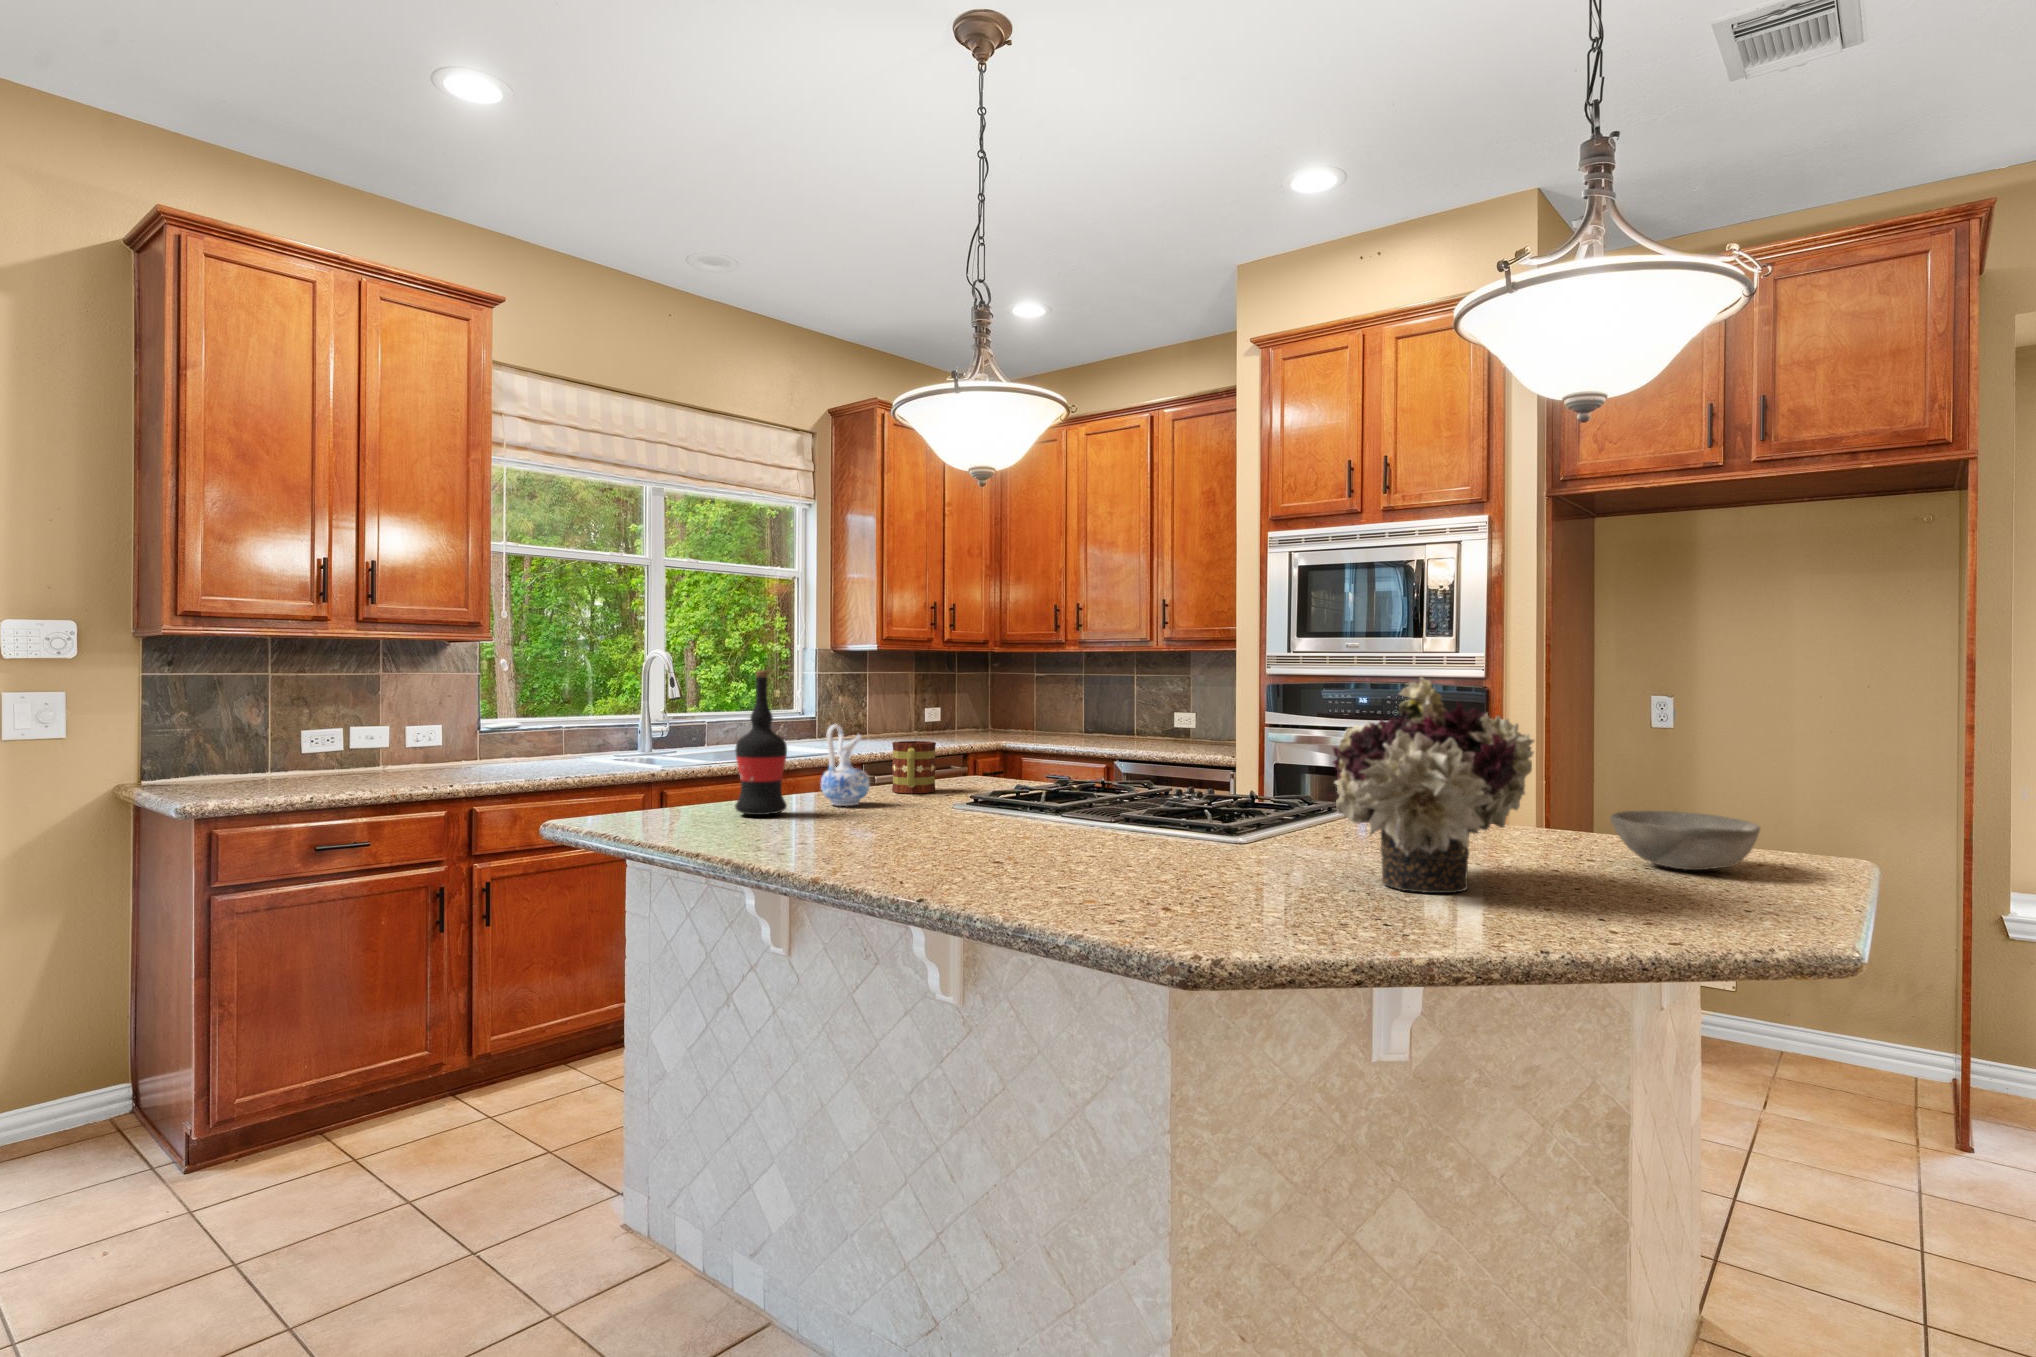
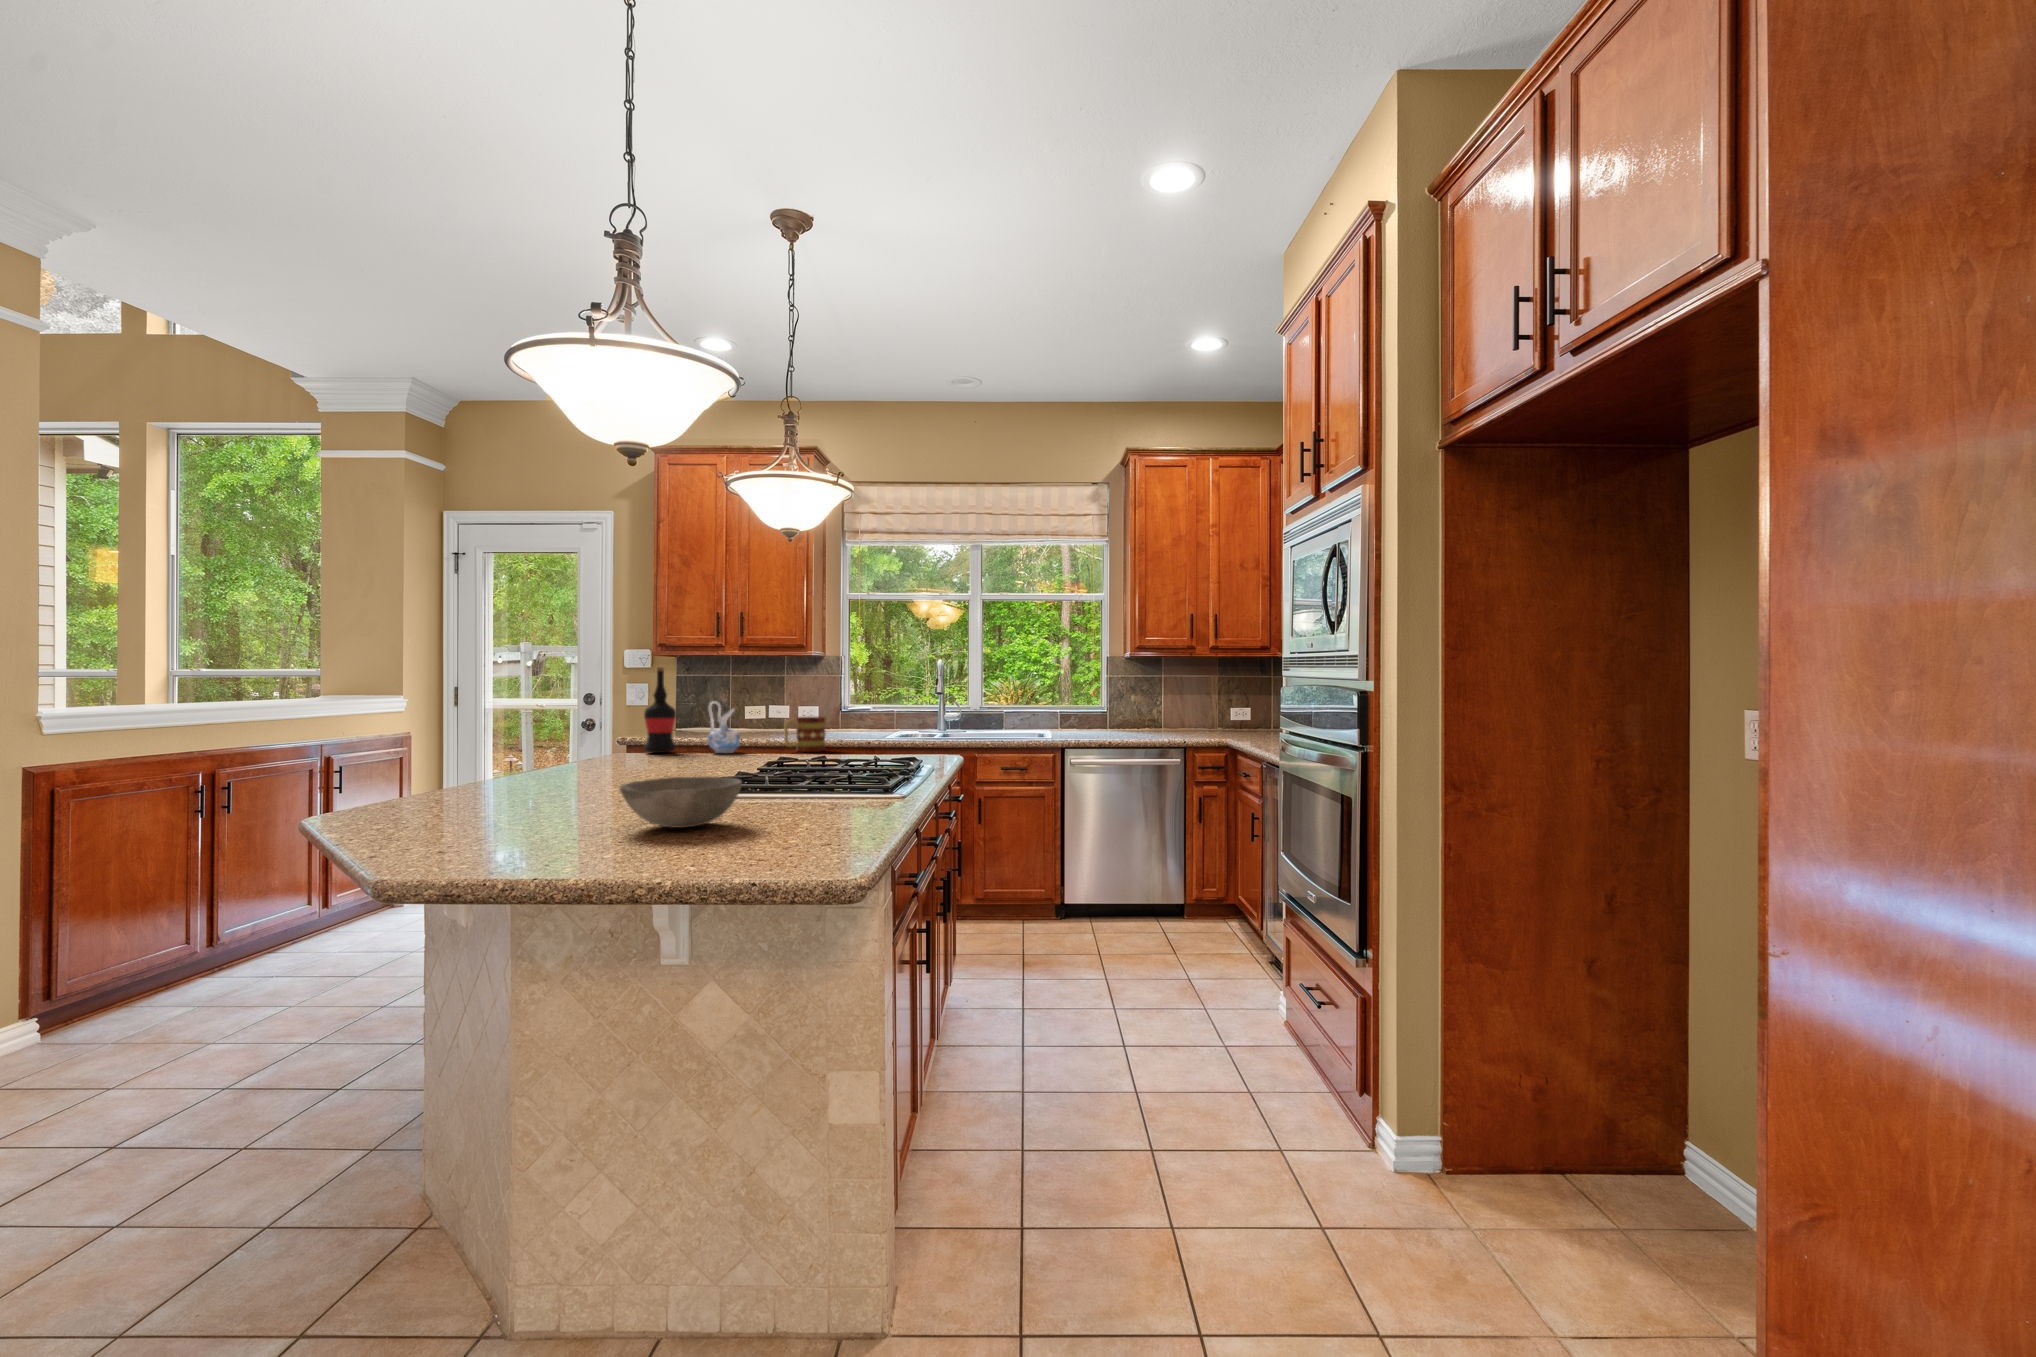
flower arrangement: present [1333,678,1534,893] -> none [423,660,614,810]

